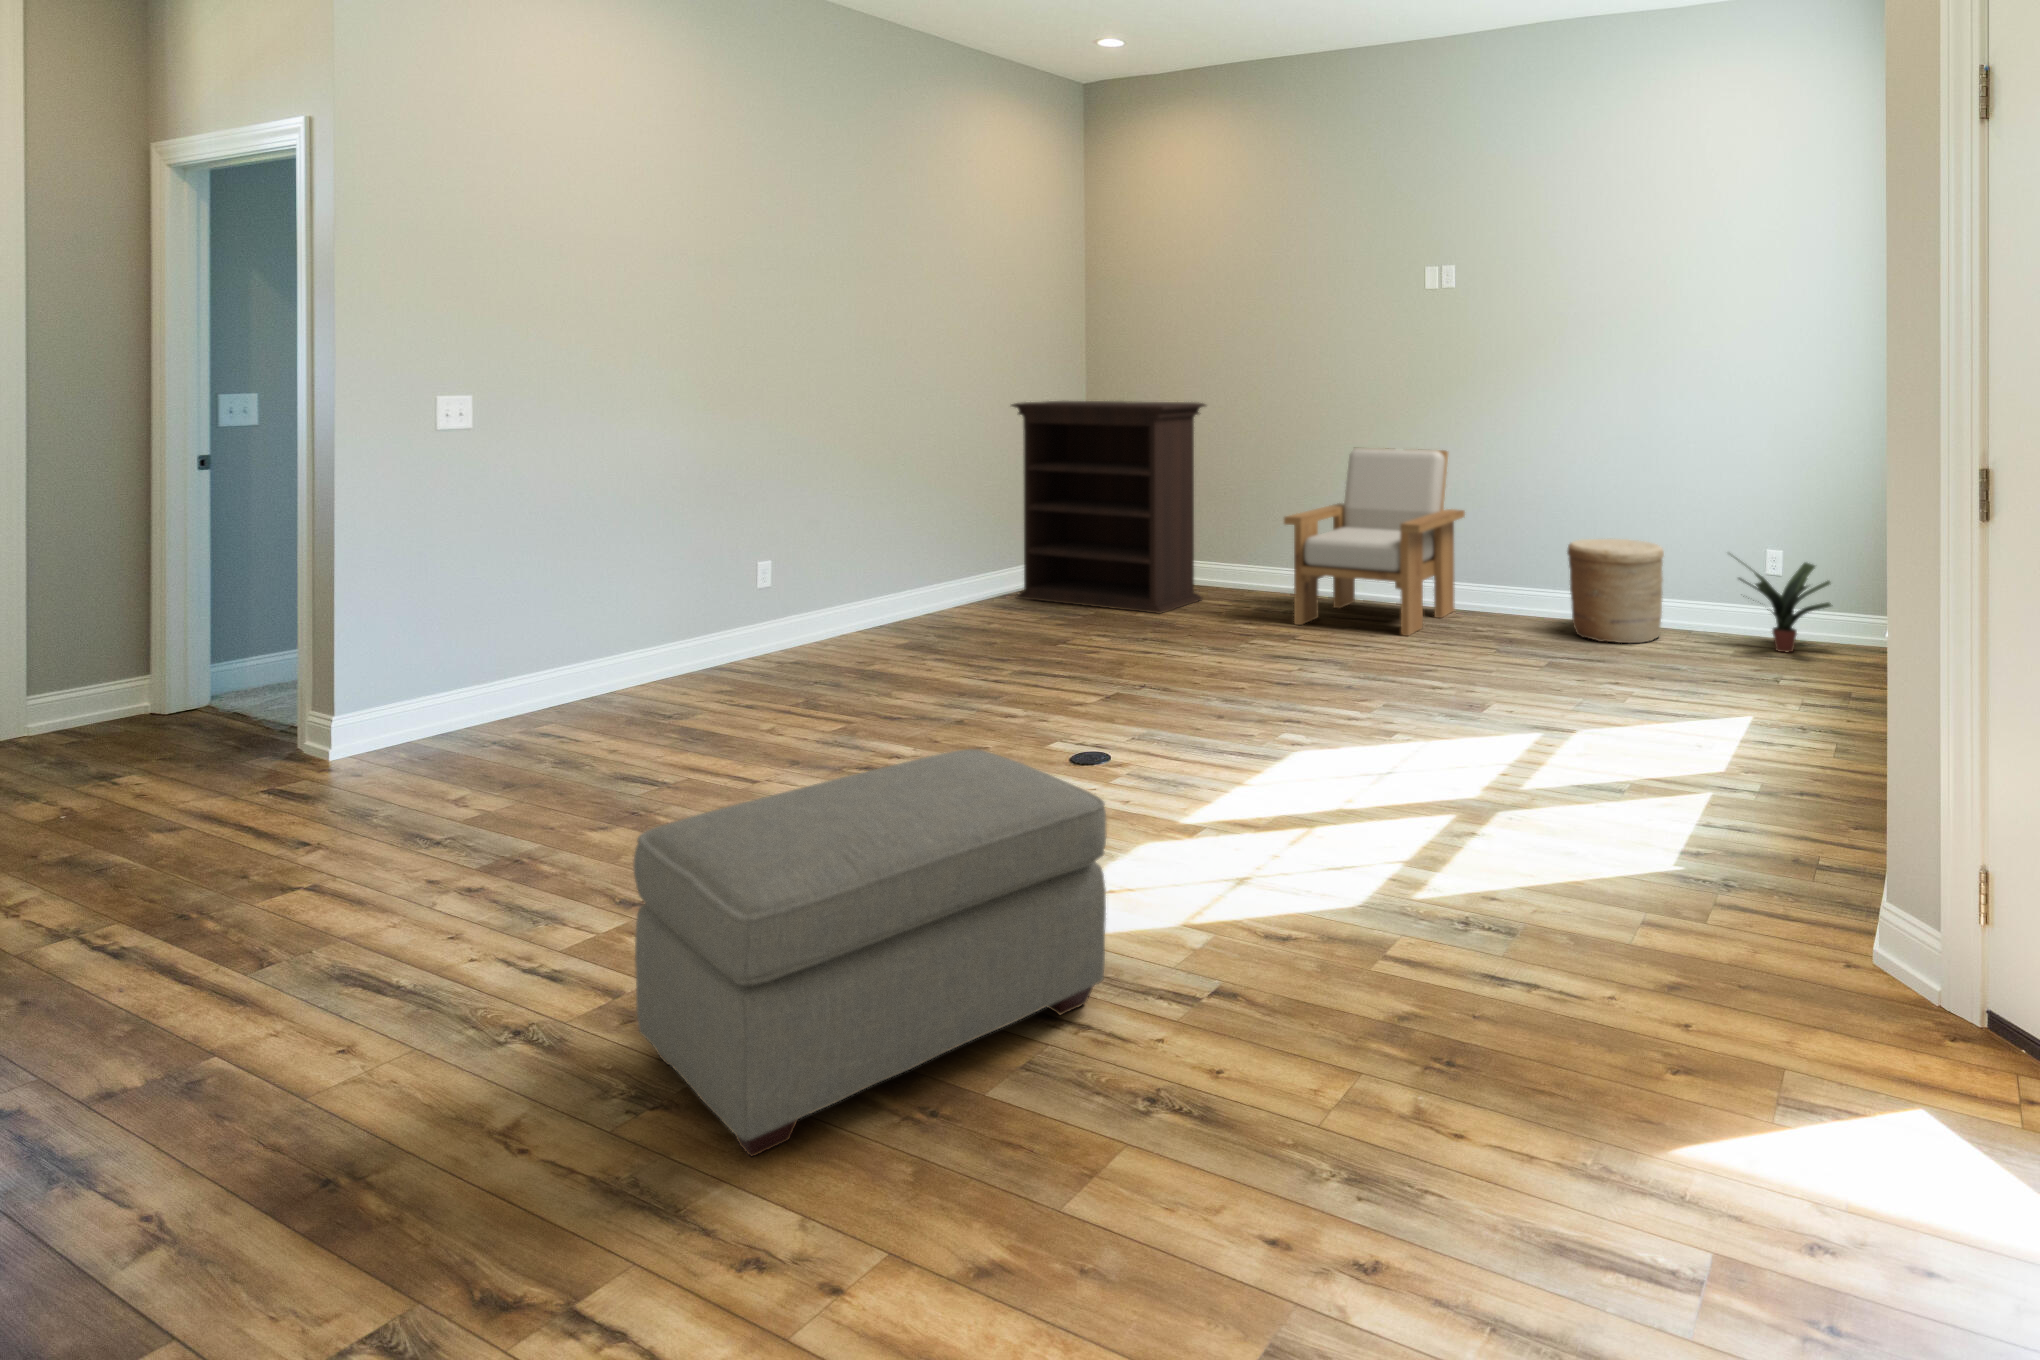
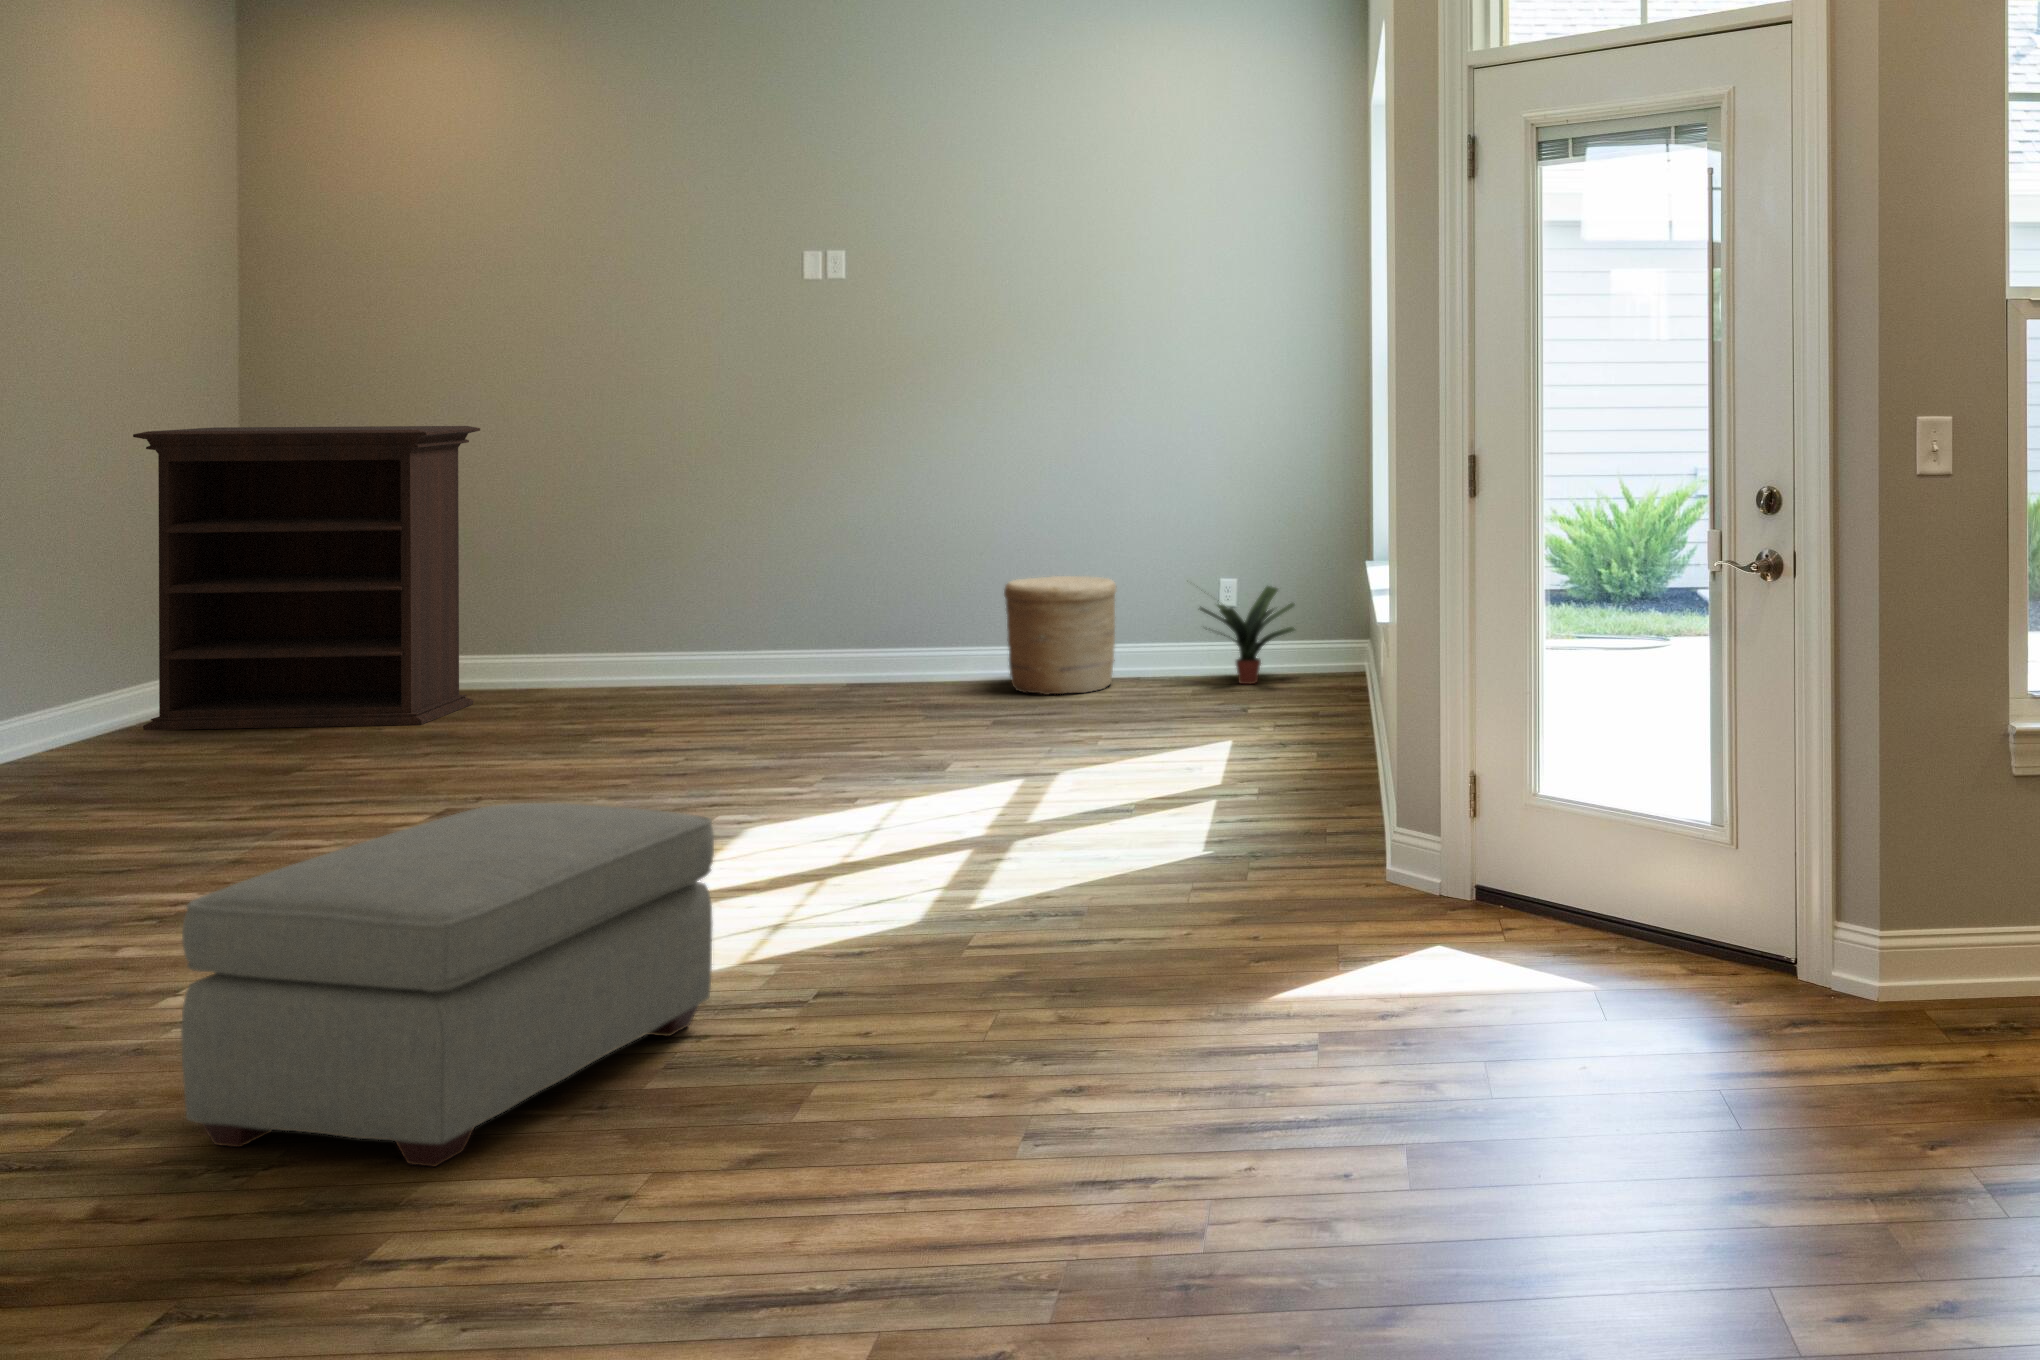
armchair: present [1284,448,1465,636] -> none [624,480,864,716]

